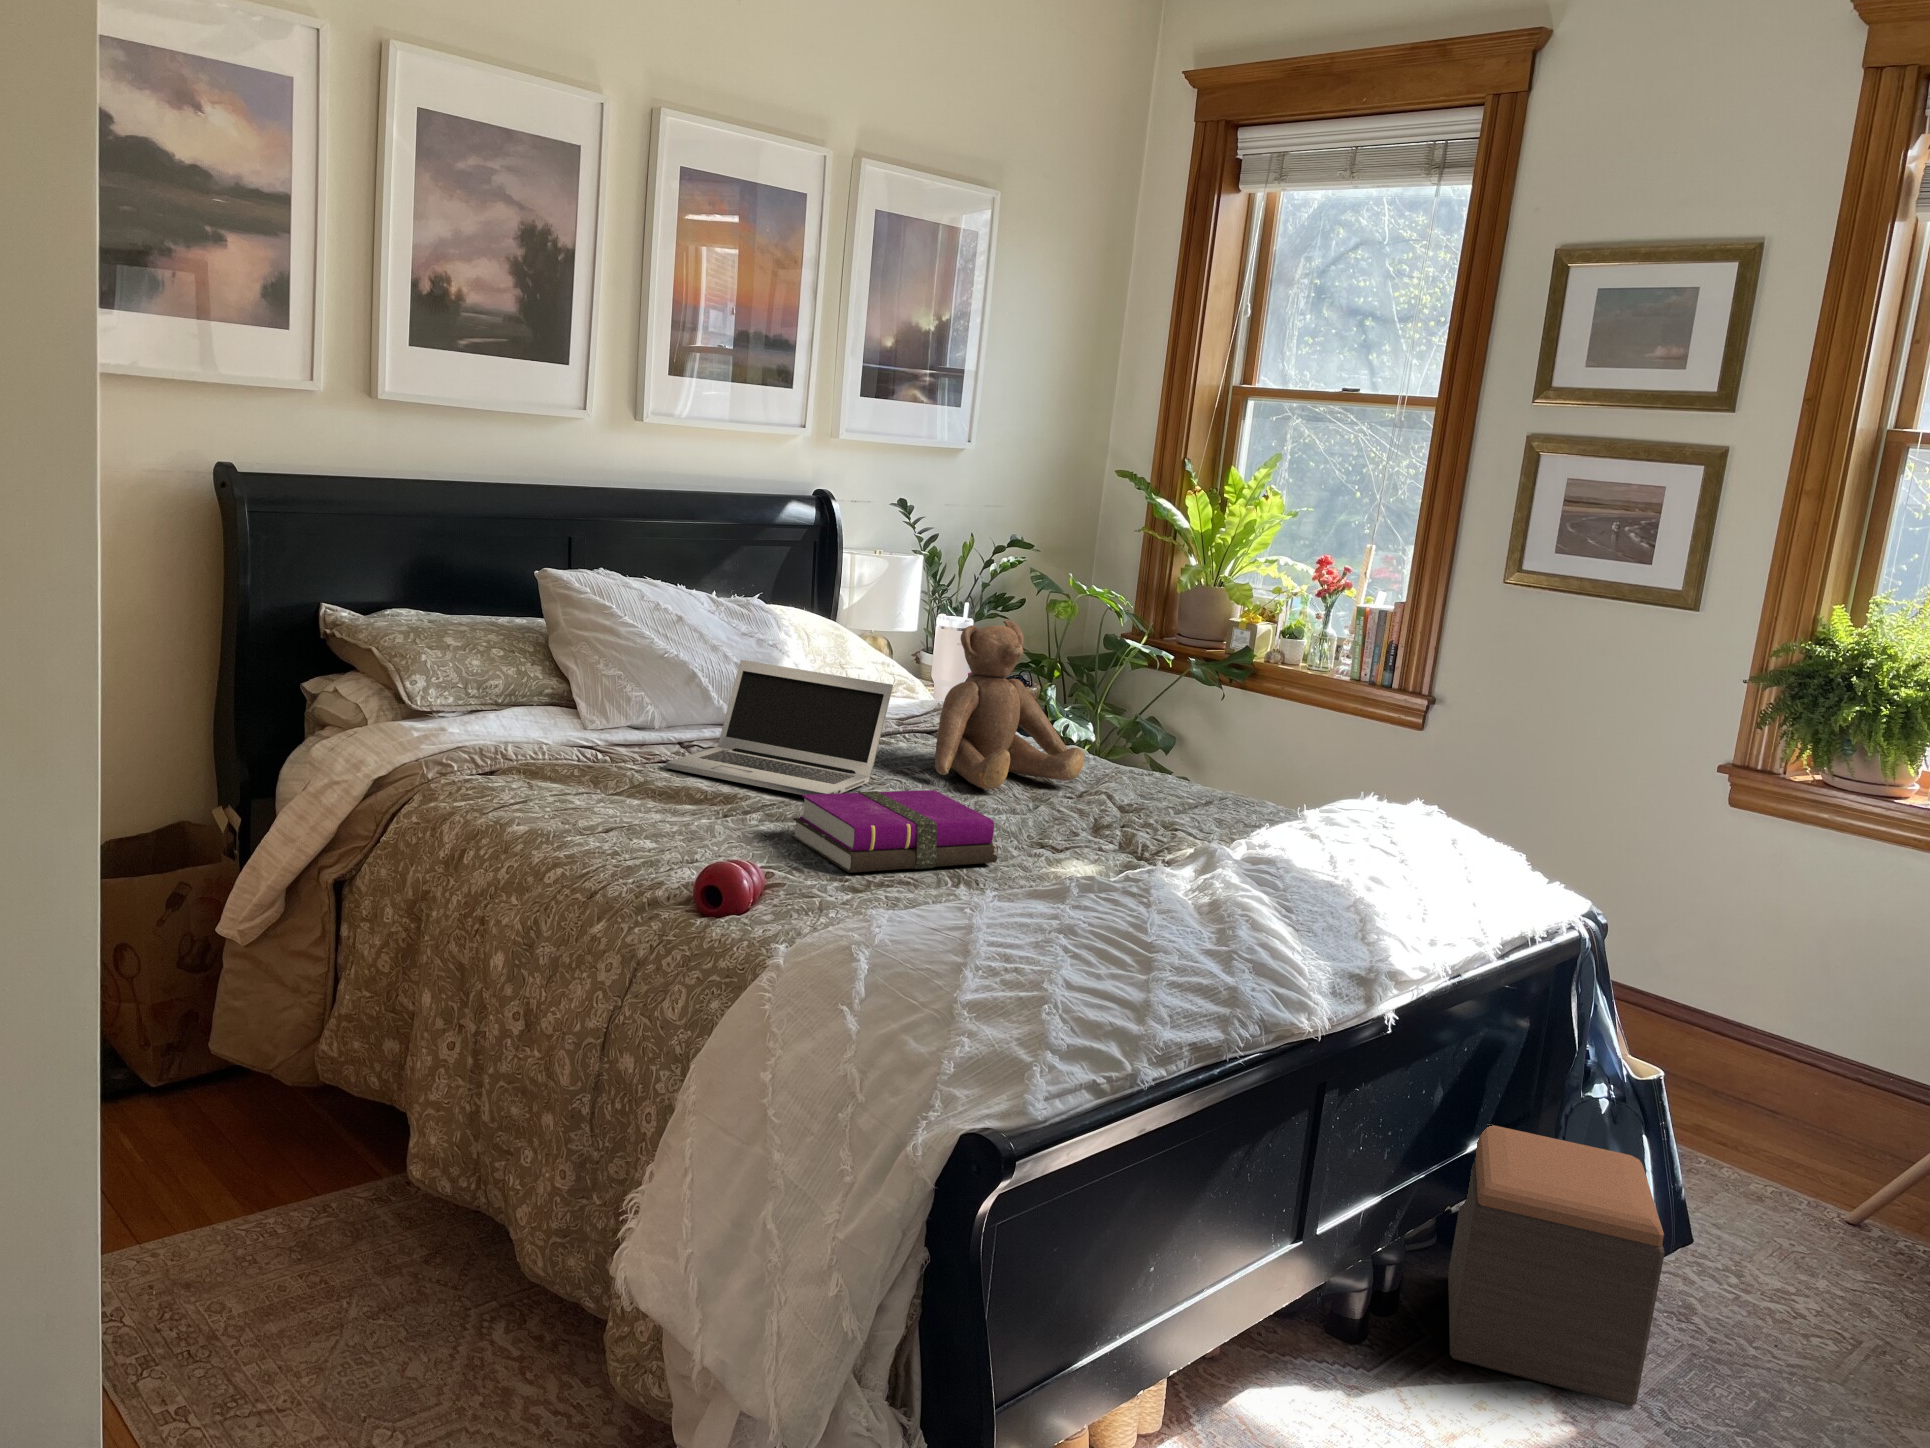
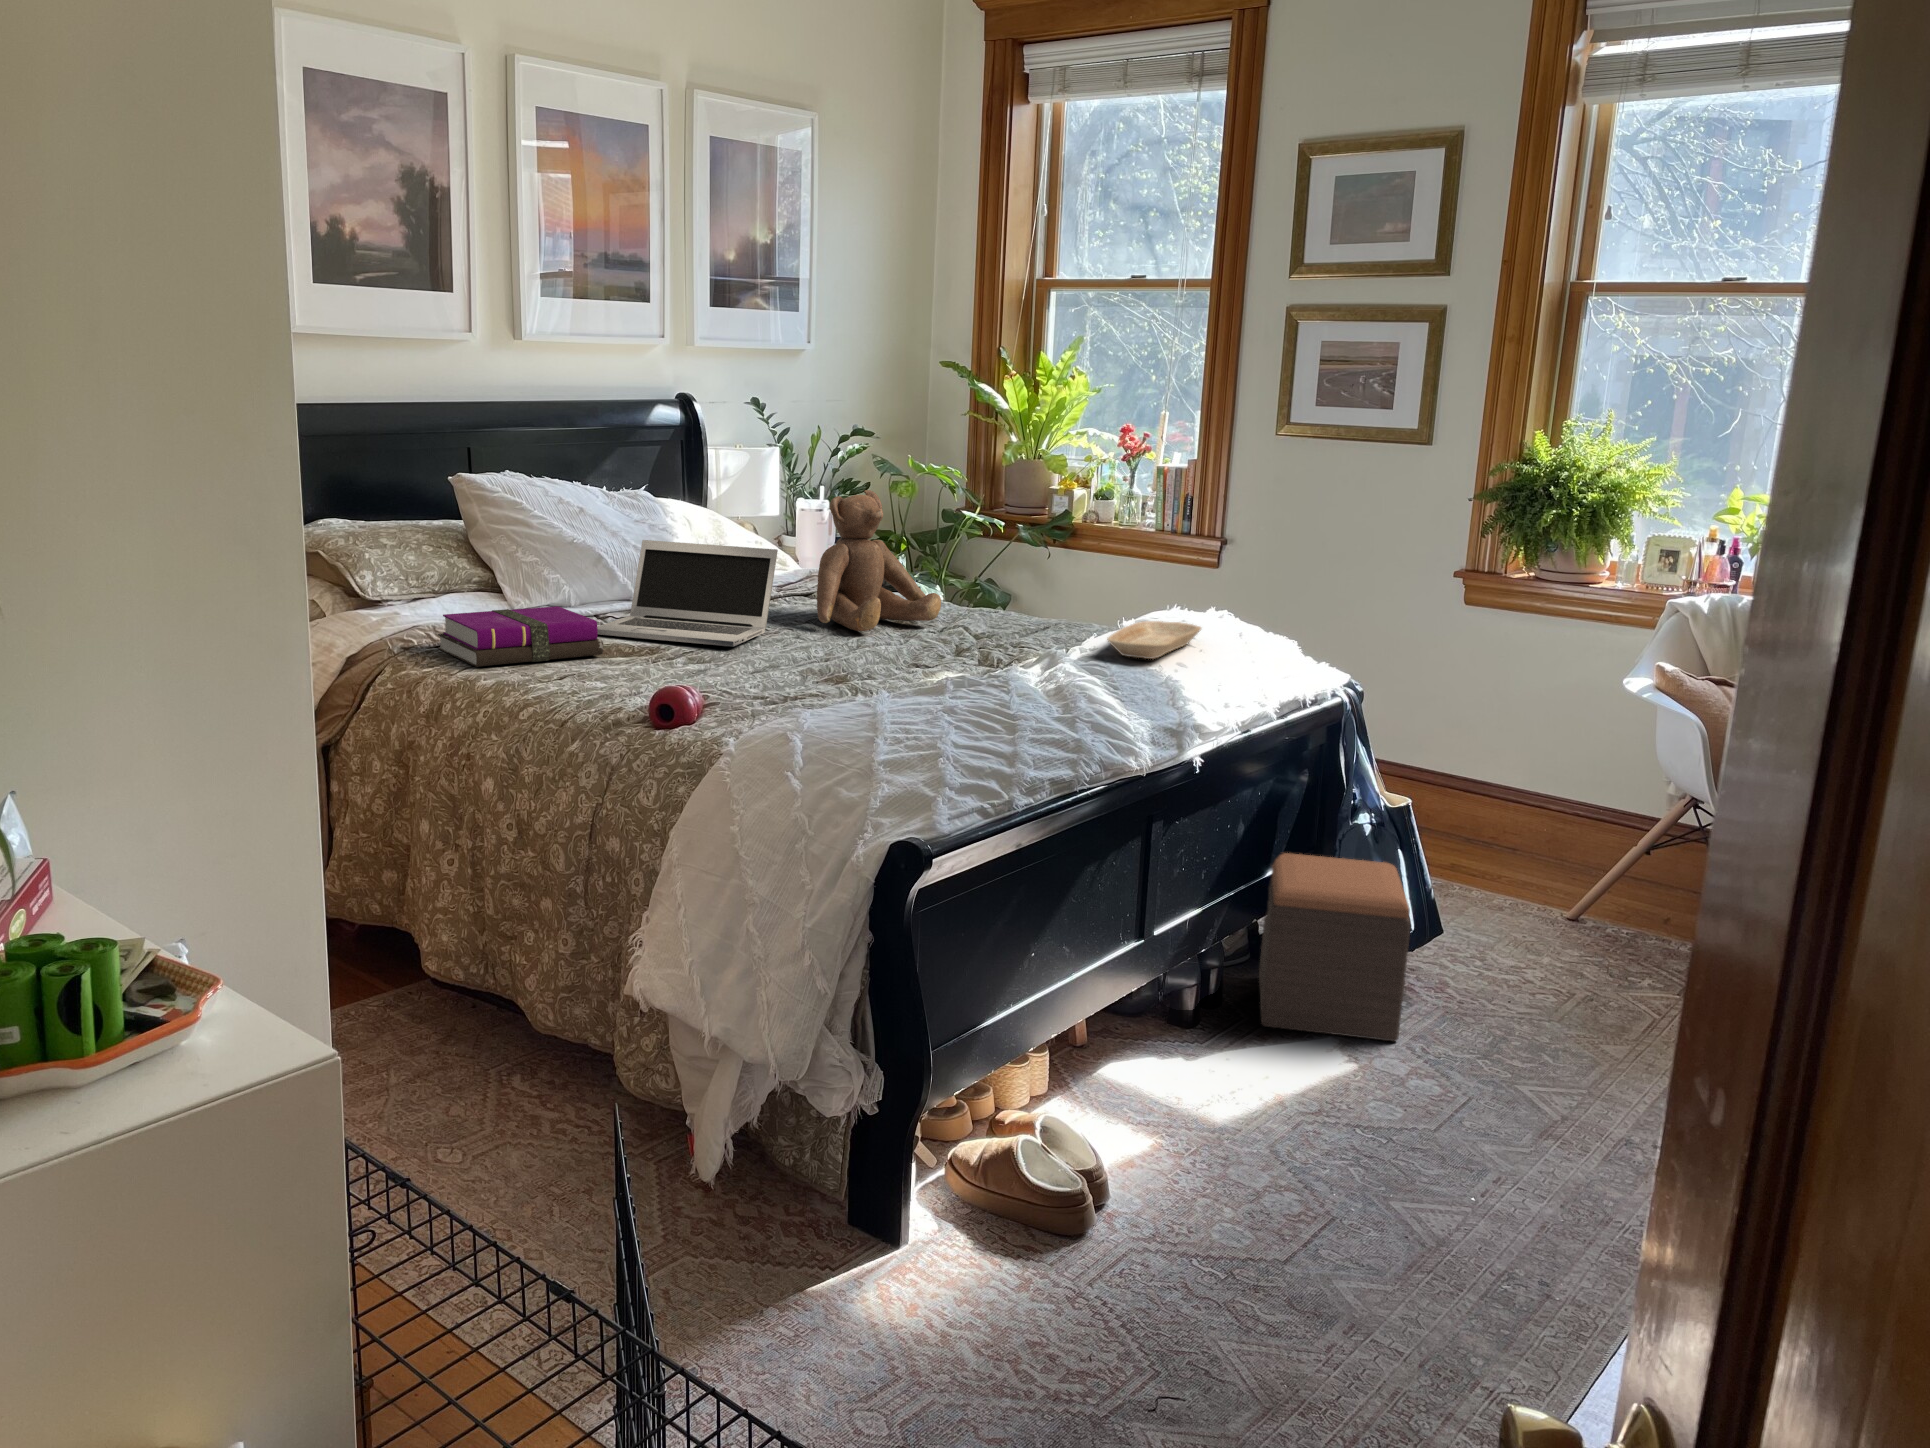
notebook: present [792,790,998,873] -> present [438,606,603,667]
tray: none [1282,812,1404,868] -> present [1107,621,1201,659]

